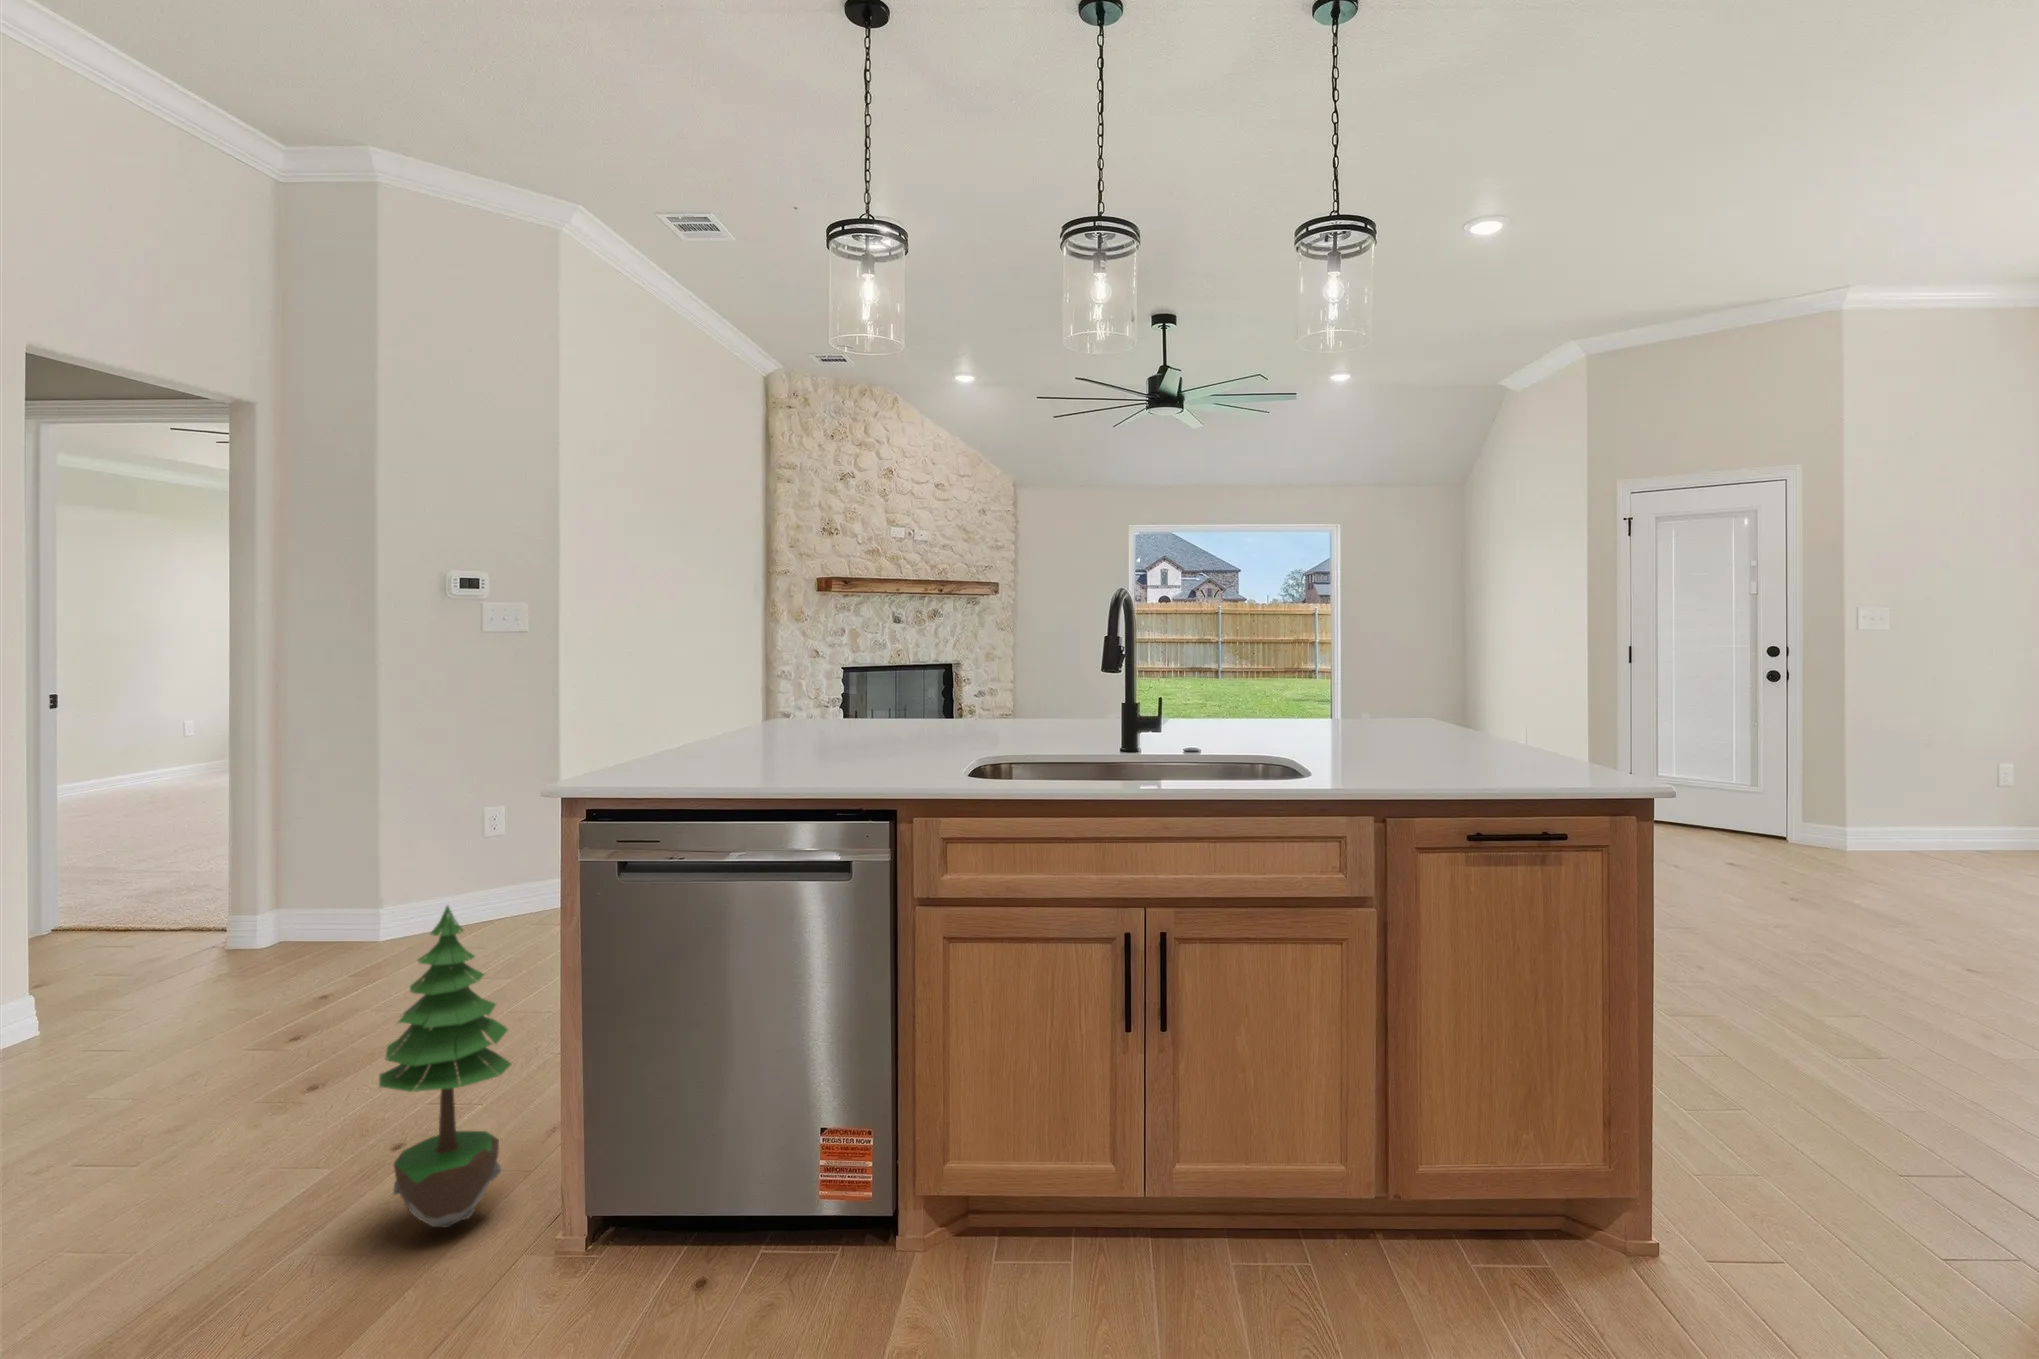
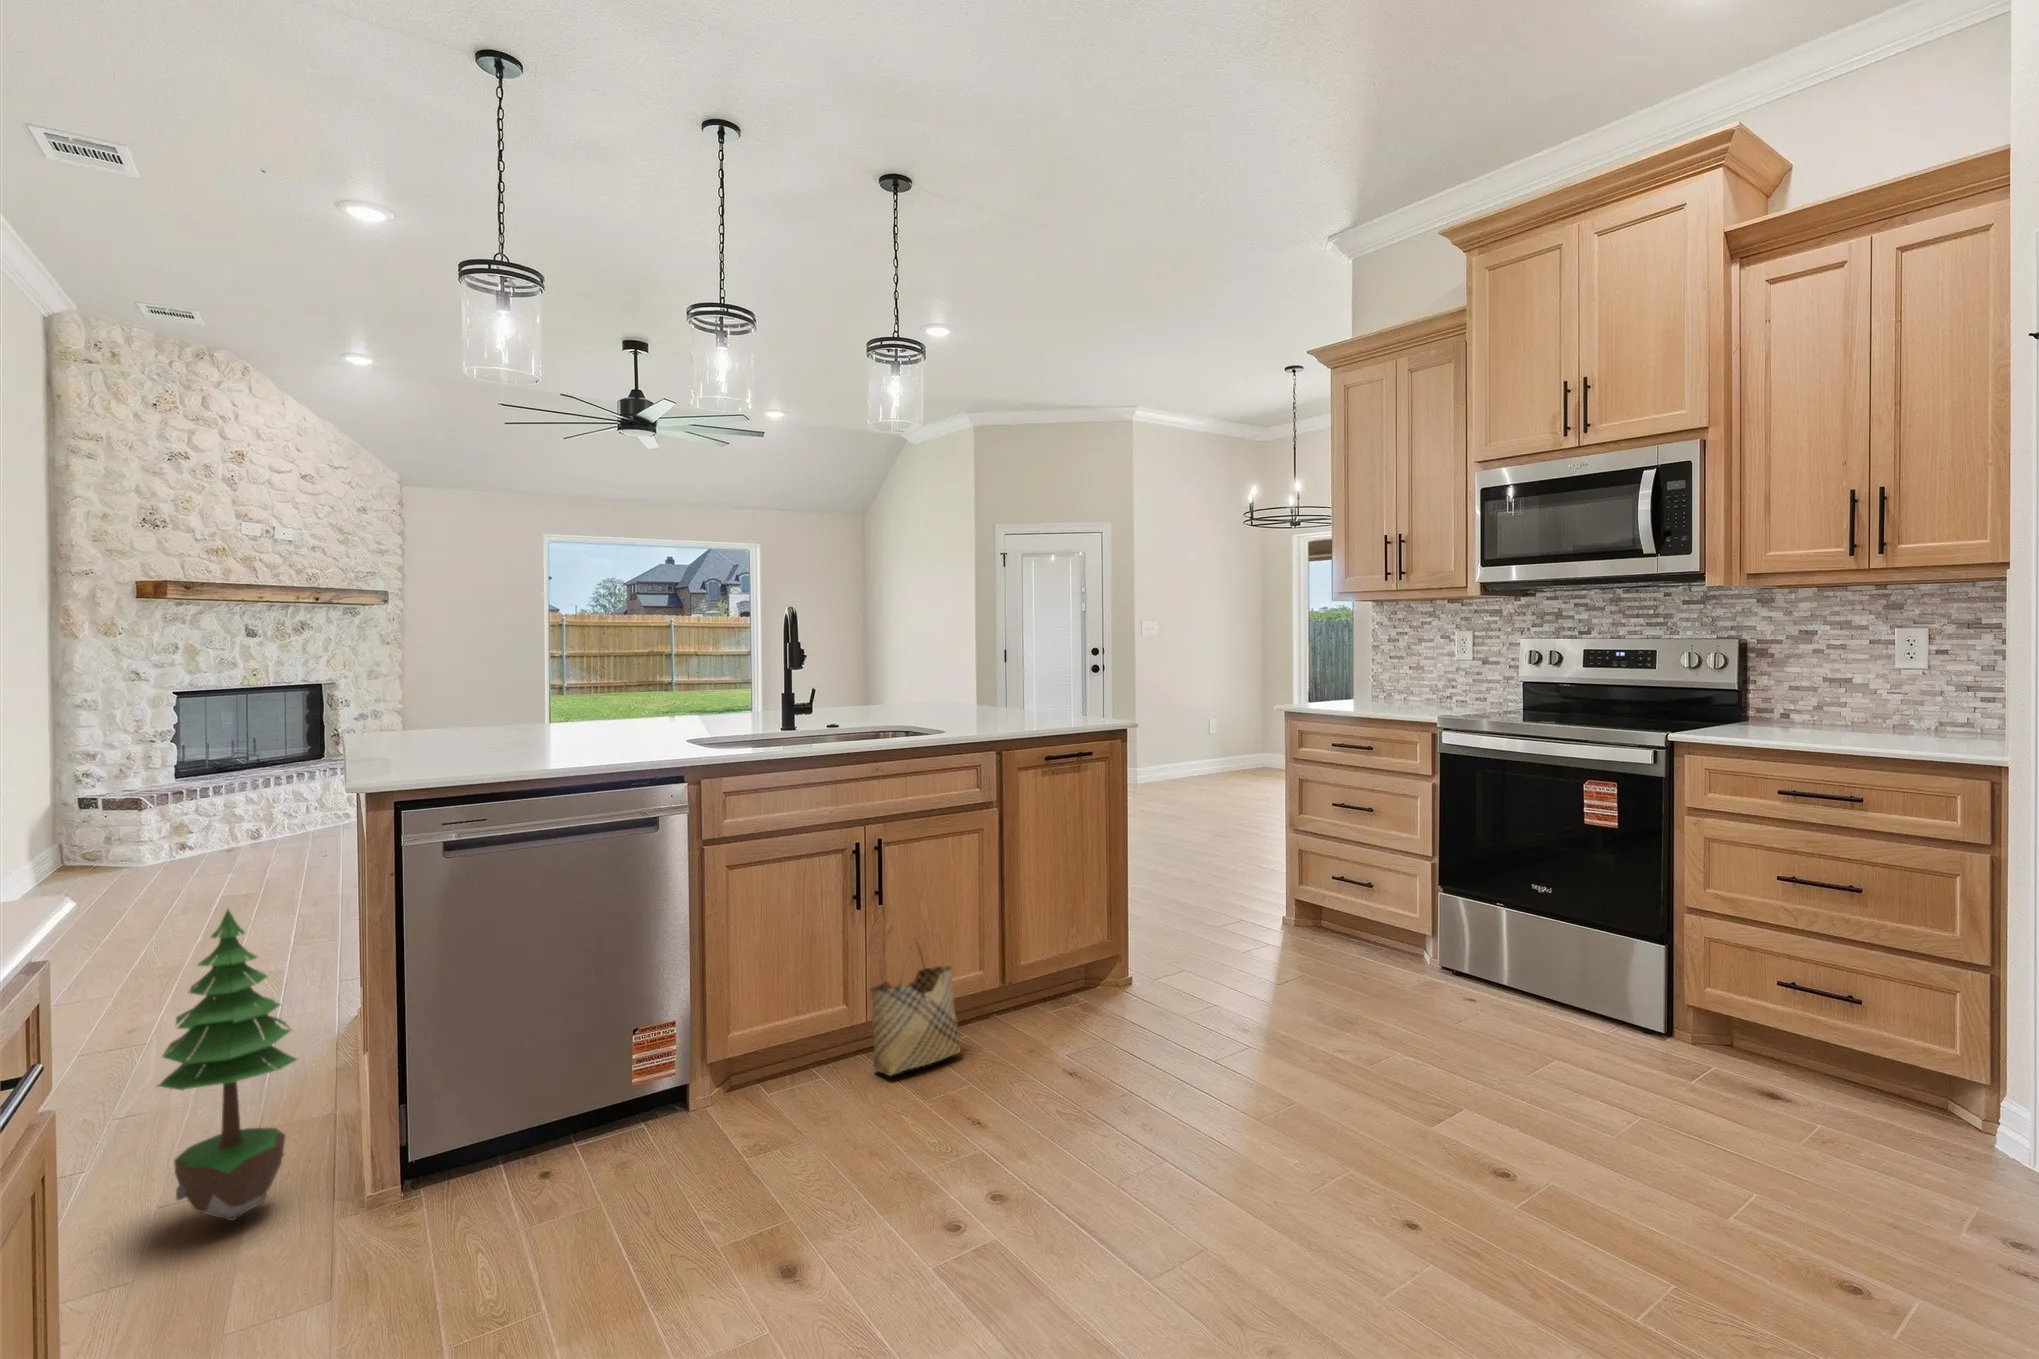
woven basket: none [1128,1065,1276,1300] -> present [870,930,961,1076]

